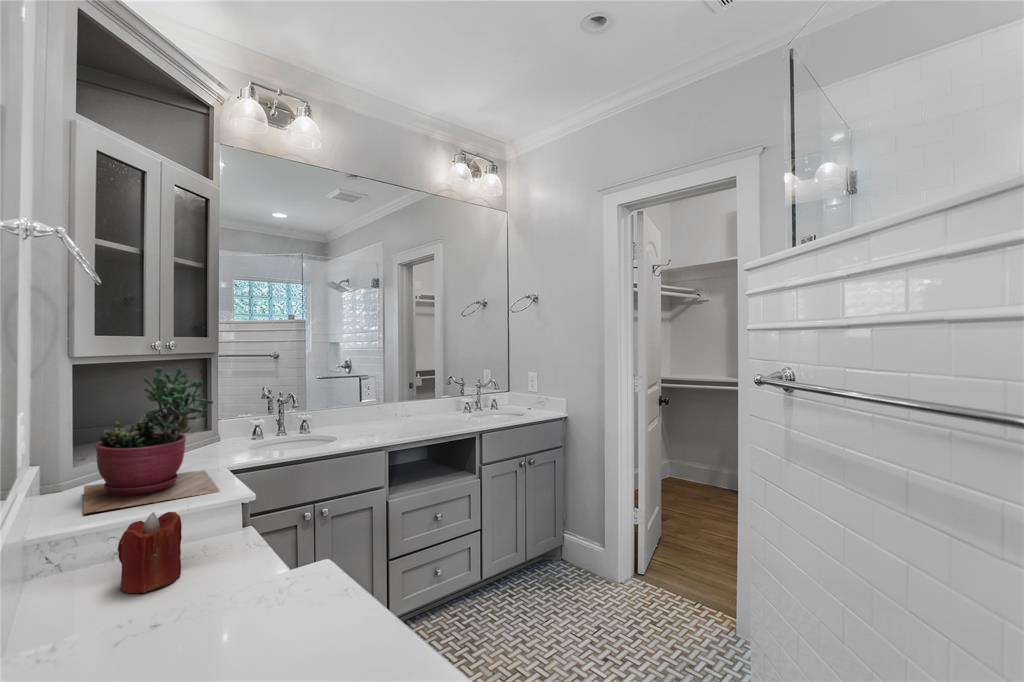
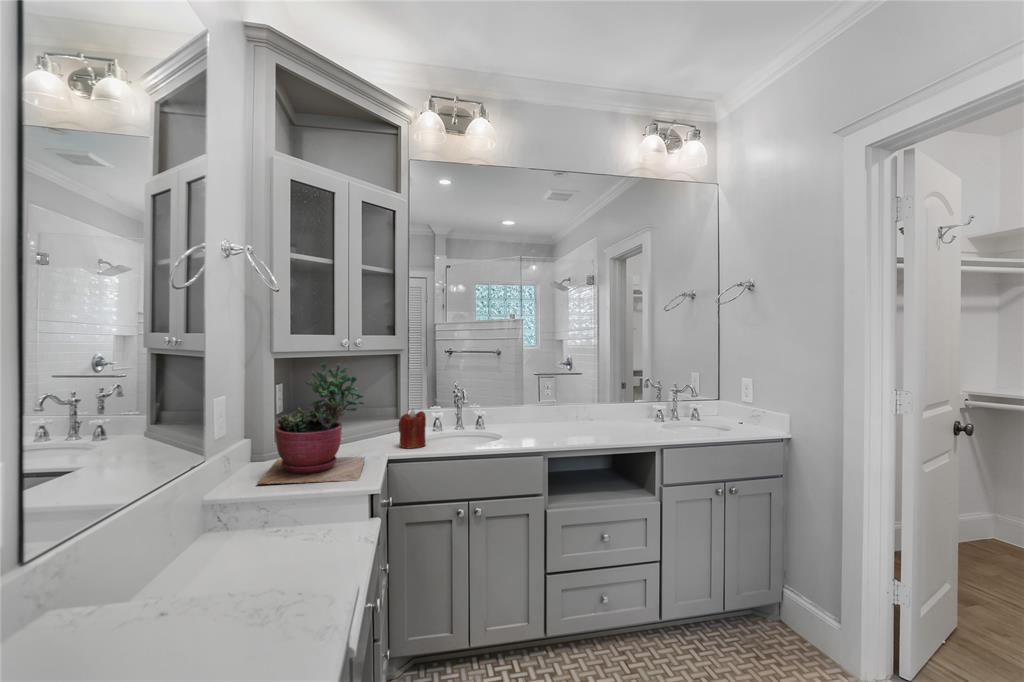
candle: present [118,512,182,593] -> present [398,410,426,449]

